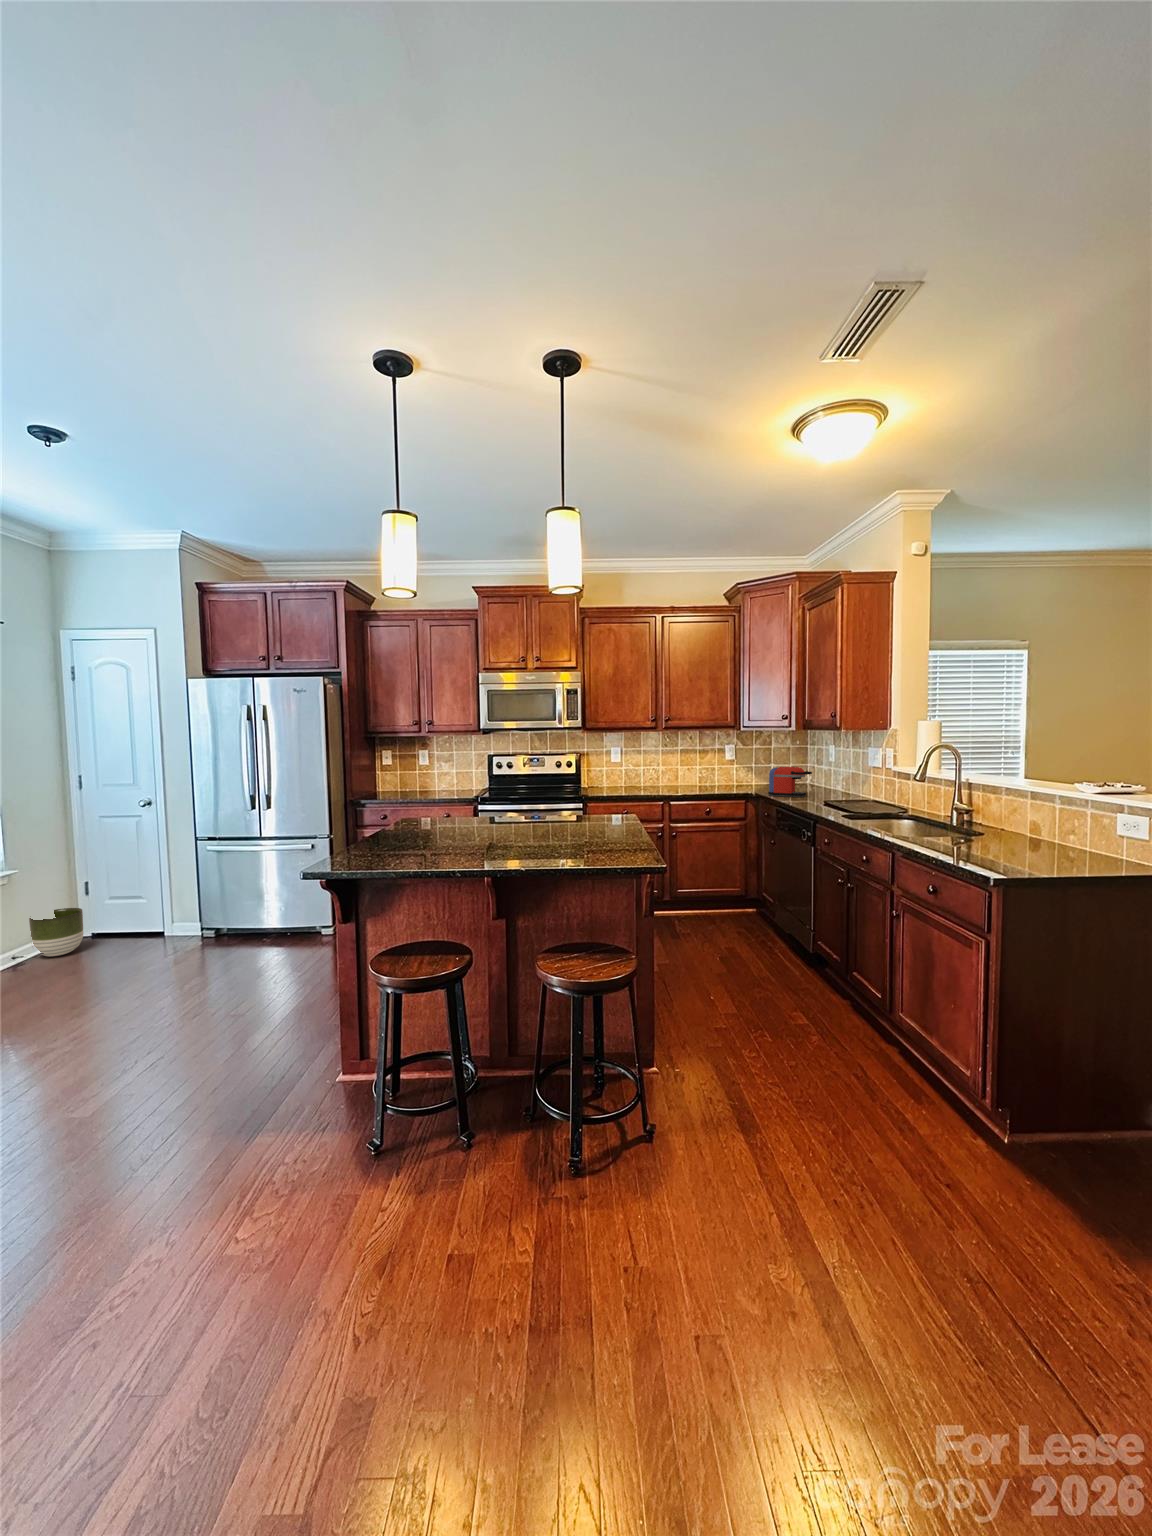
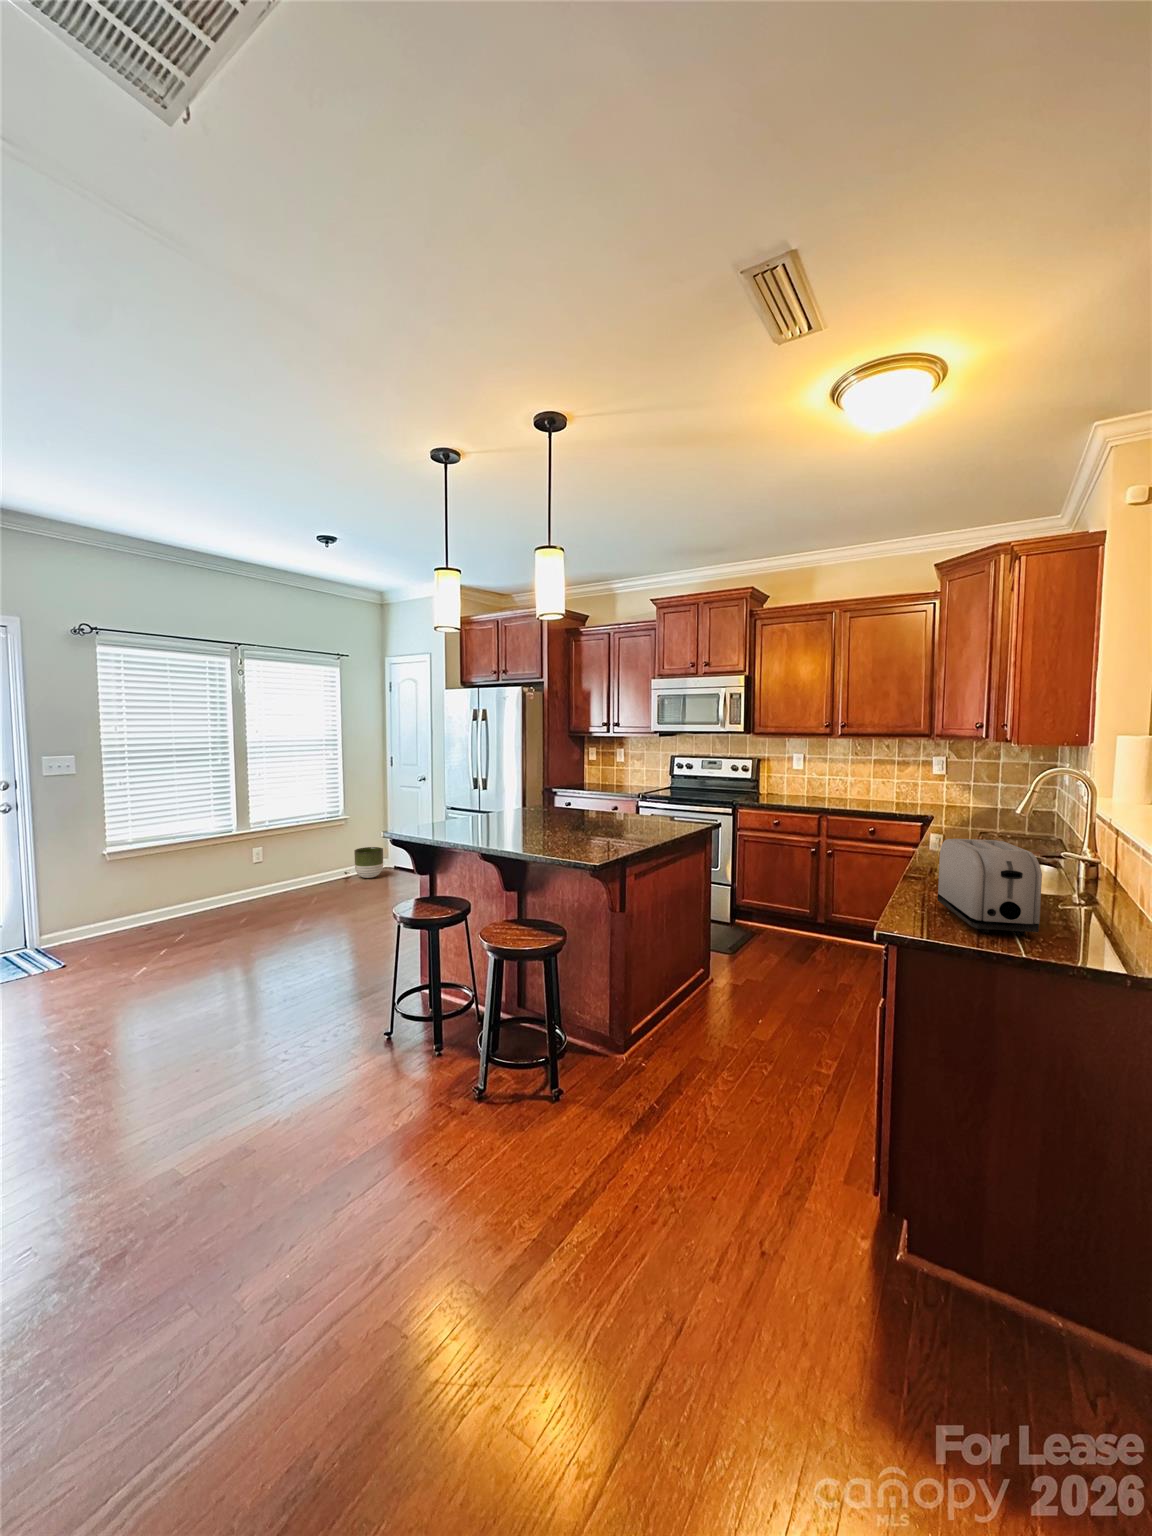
coffee maker: present [768,767,812,797] -> none [952,787,1009,827]
toaster: none [951,791,1057,861] -> present [938,839,1042,936]

